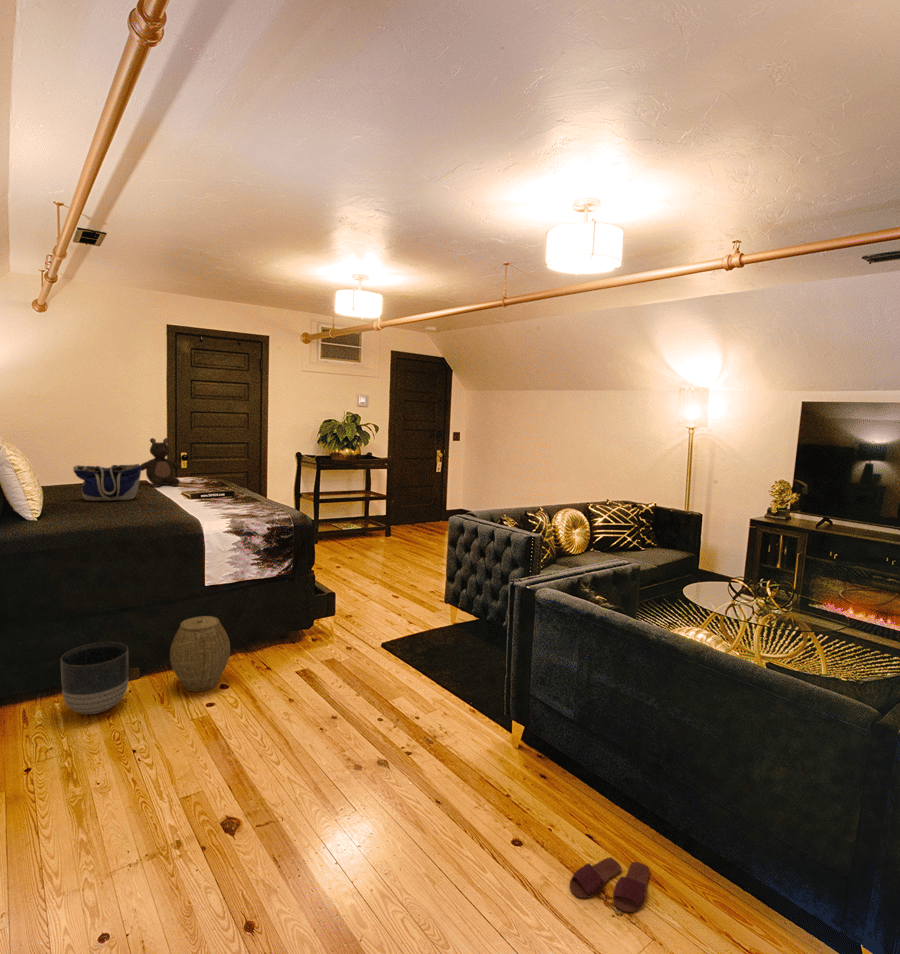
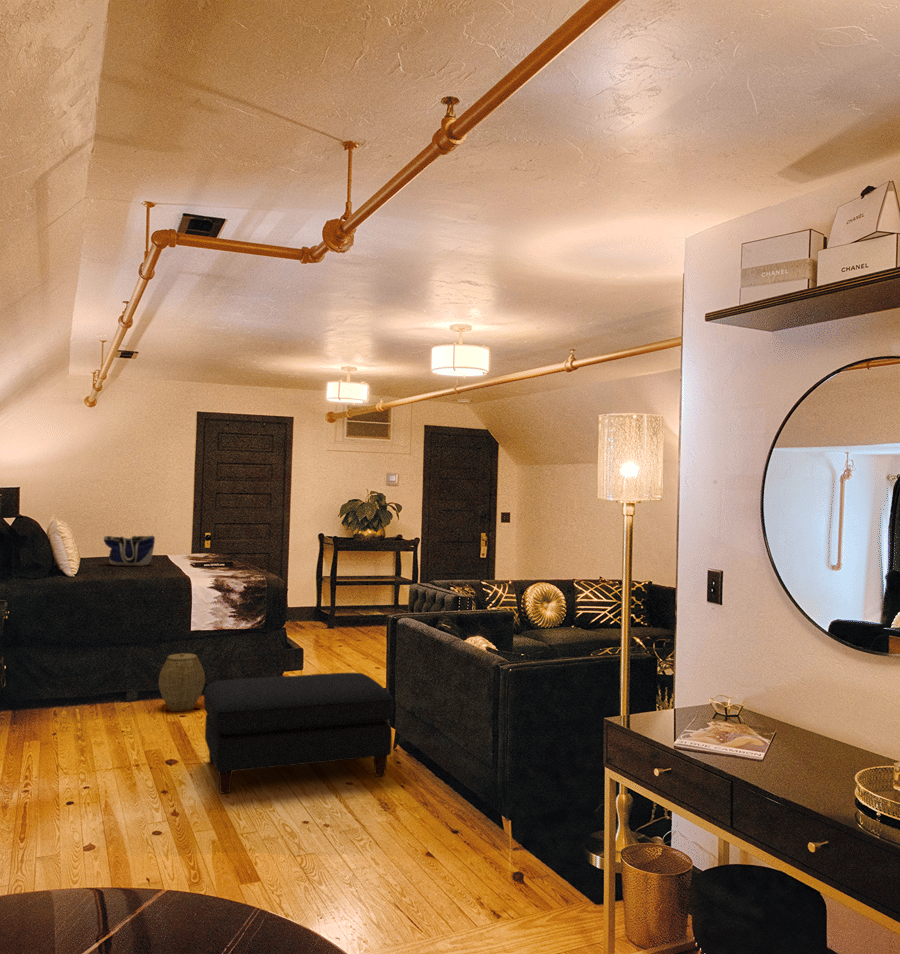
stuffed bear: present [141,438,180,487] -> none [158,516,194,559]
planter: present [61,642,128,714] -> none [81,666,128,716]
ottoman: none [273,654,551,902] -> present [204,673,393,793]
slippers: present [570,858,650,912] -> none [370,793,433,813]

